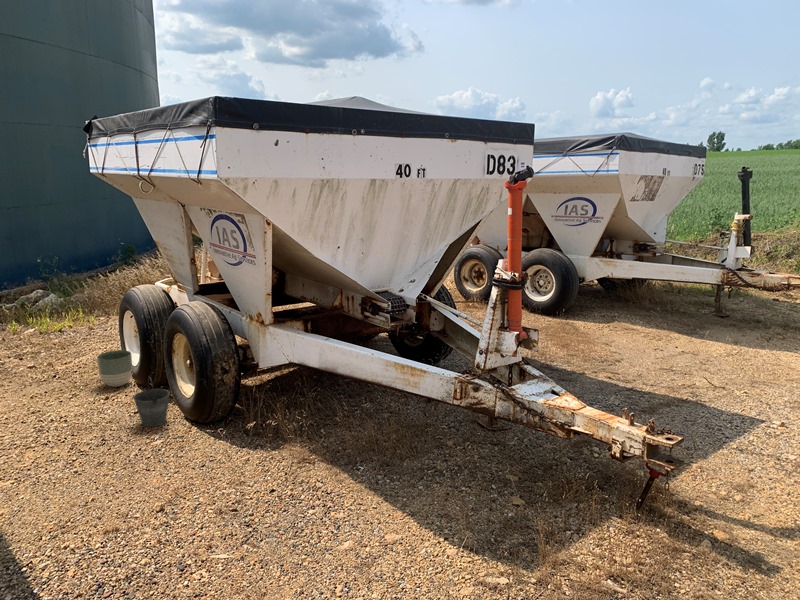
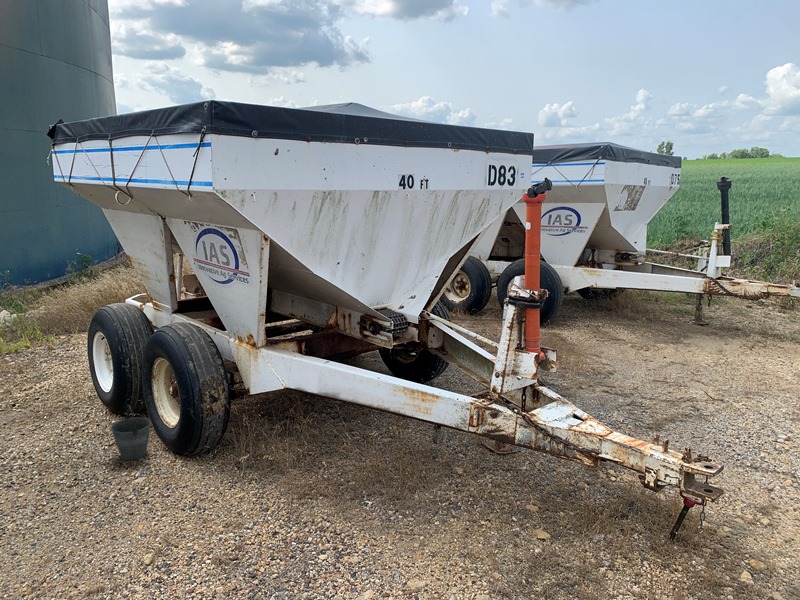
planter: present [97,350,133,387] -> none [66,375,105,415]

